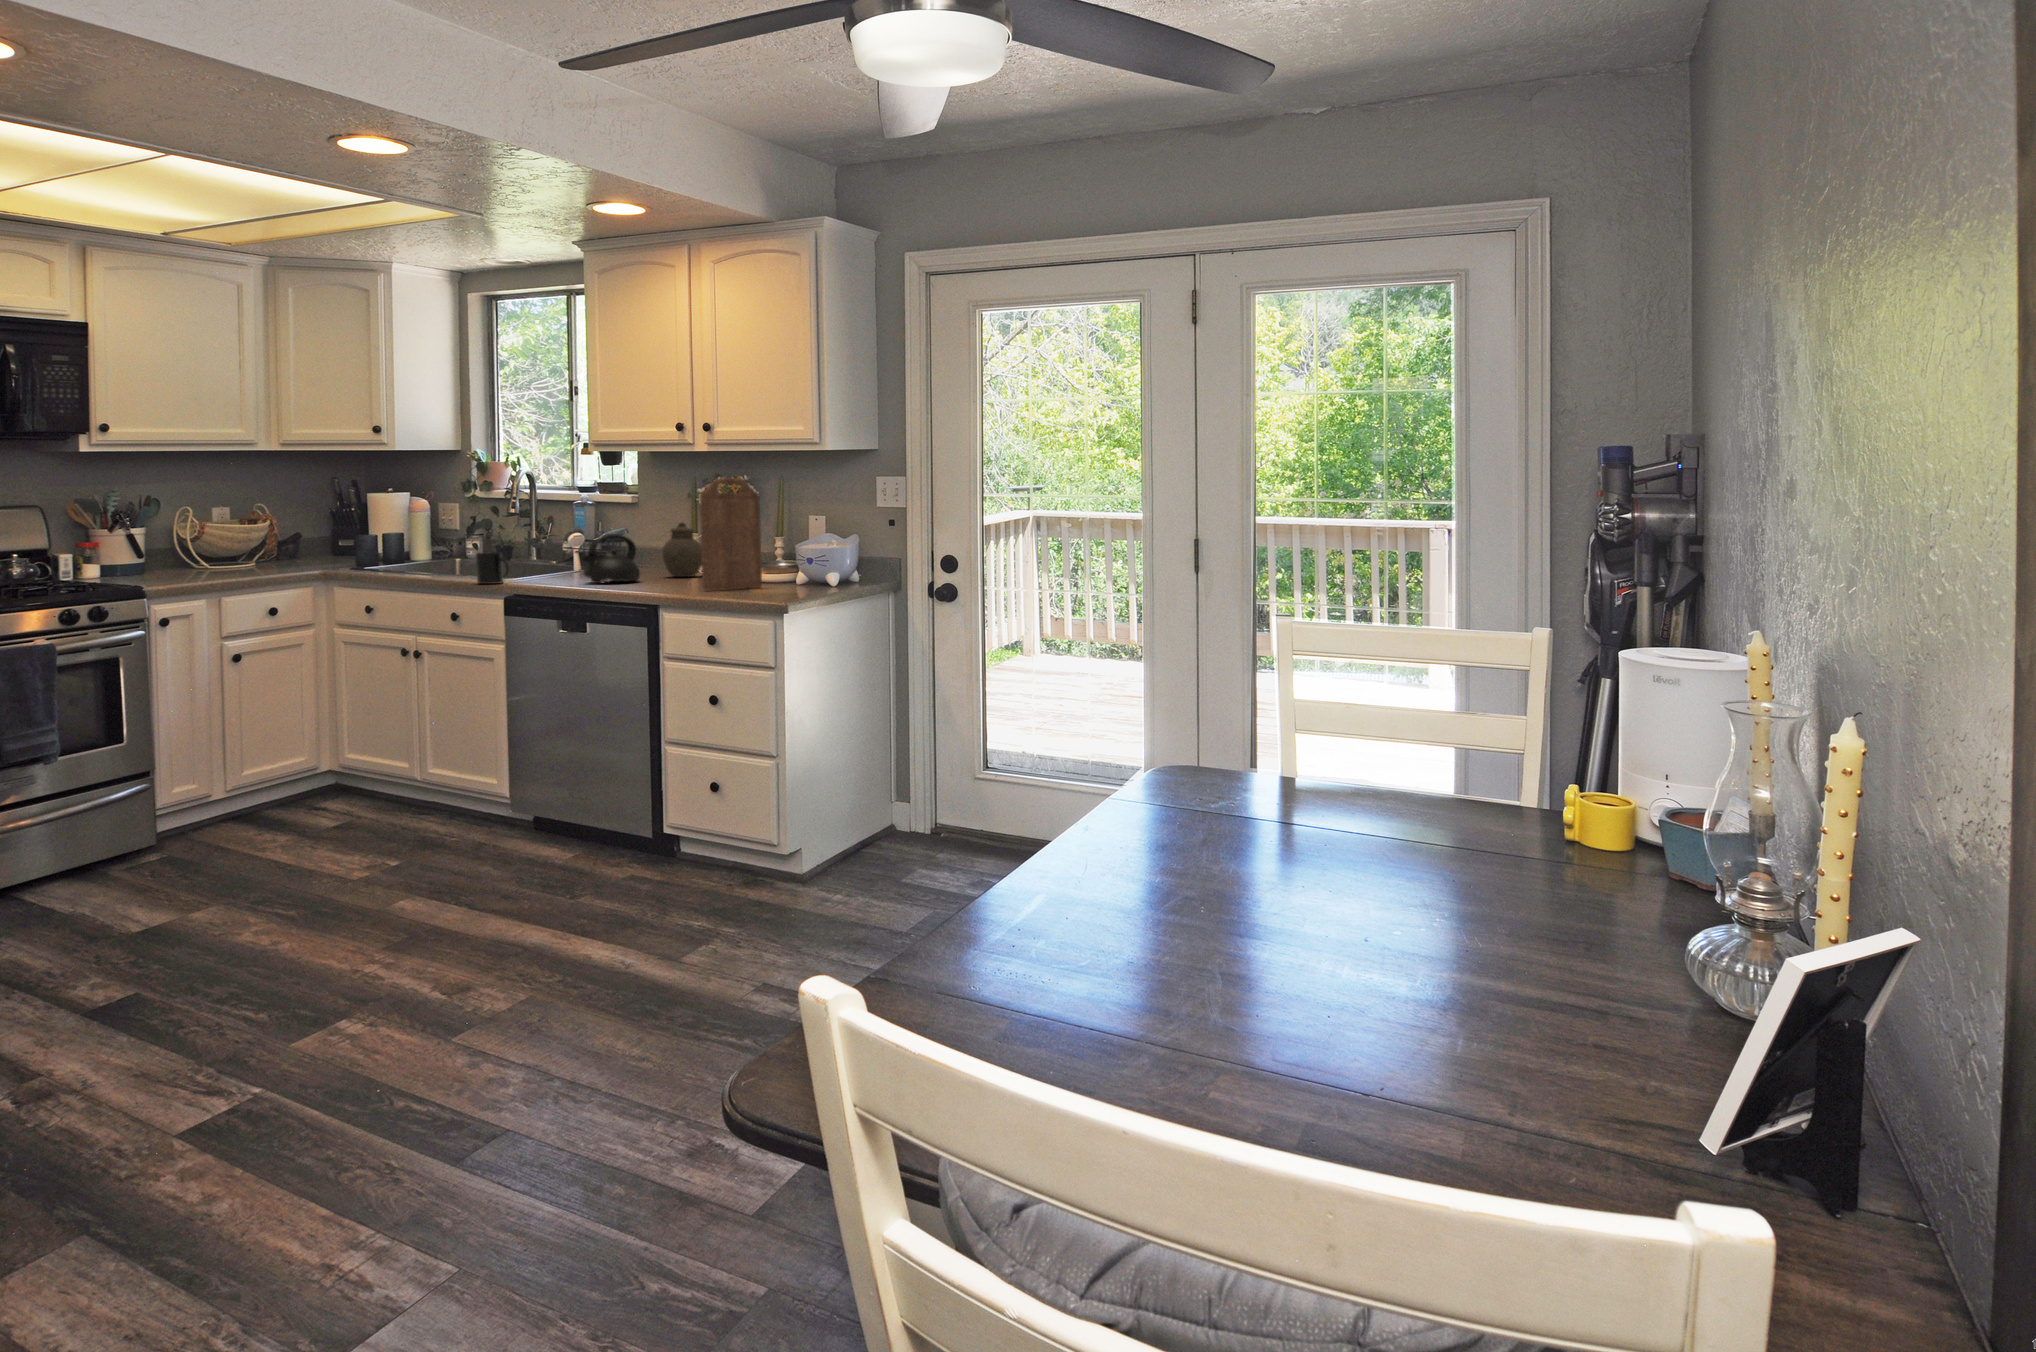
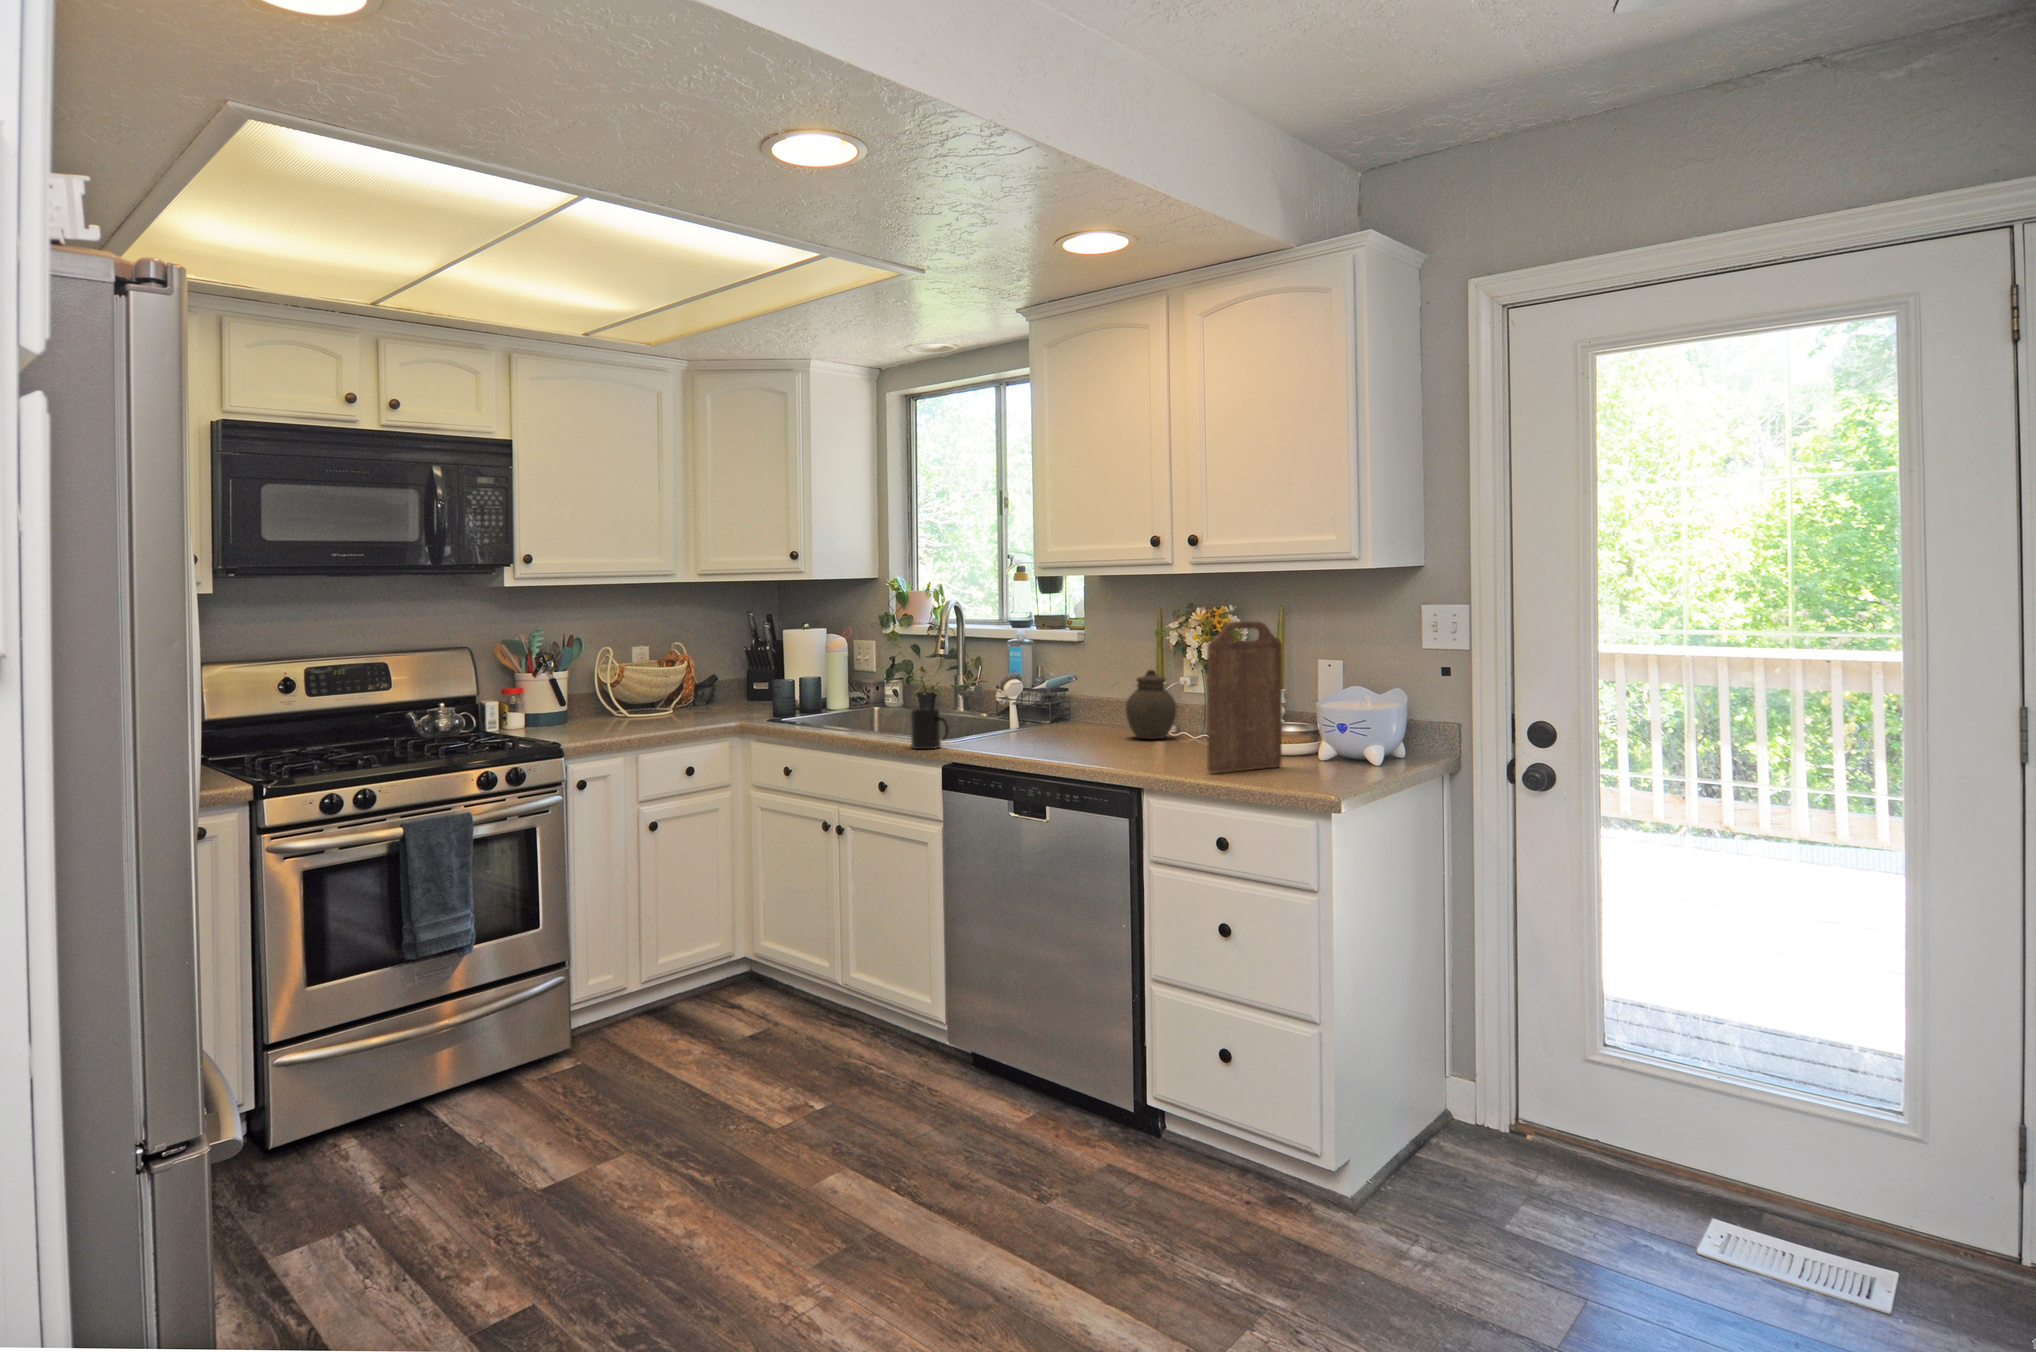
teapot: present [580,534,640,583] -> none [1036,687,1106,752]

